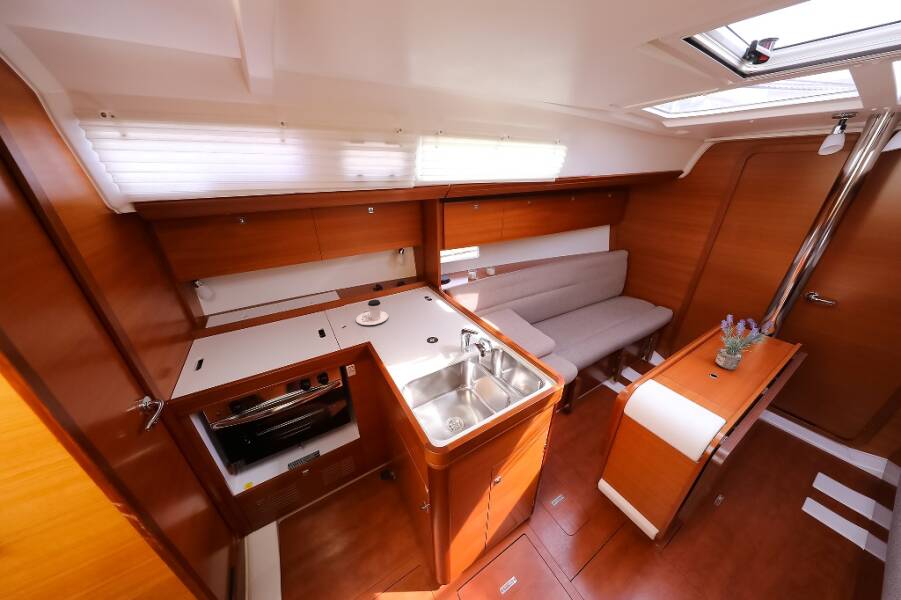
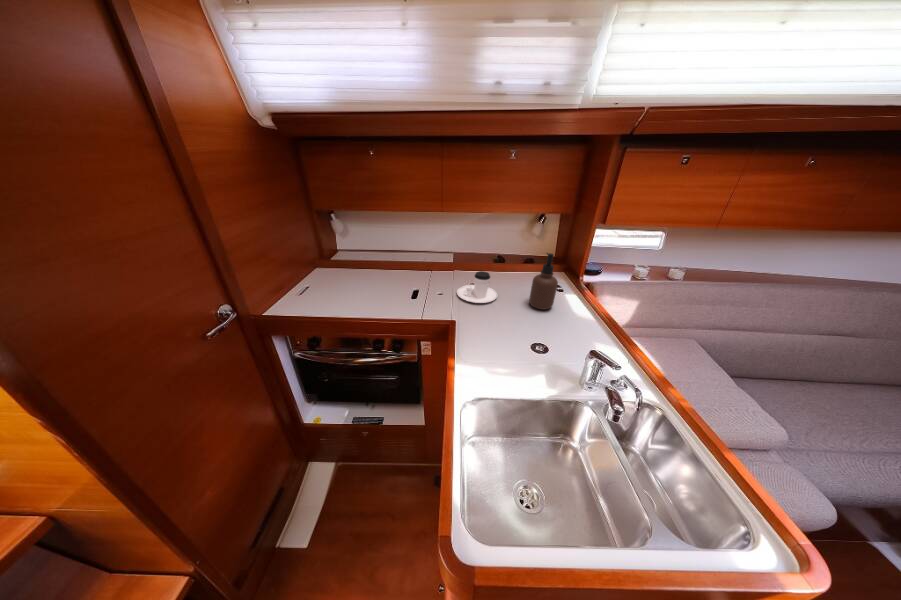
soap dispenser: none [411,276,429,316] -> present [529,253,558,309]

